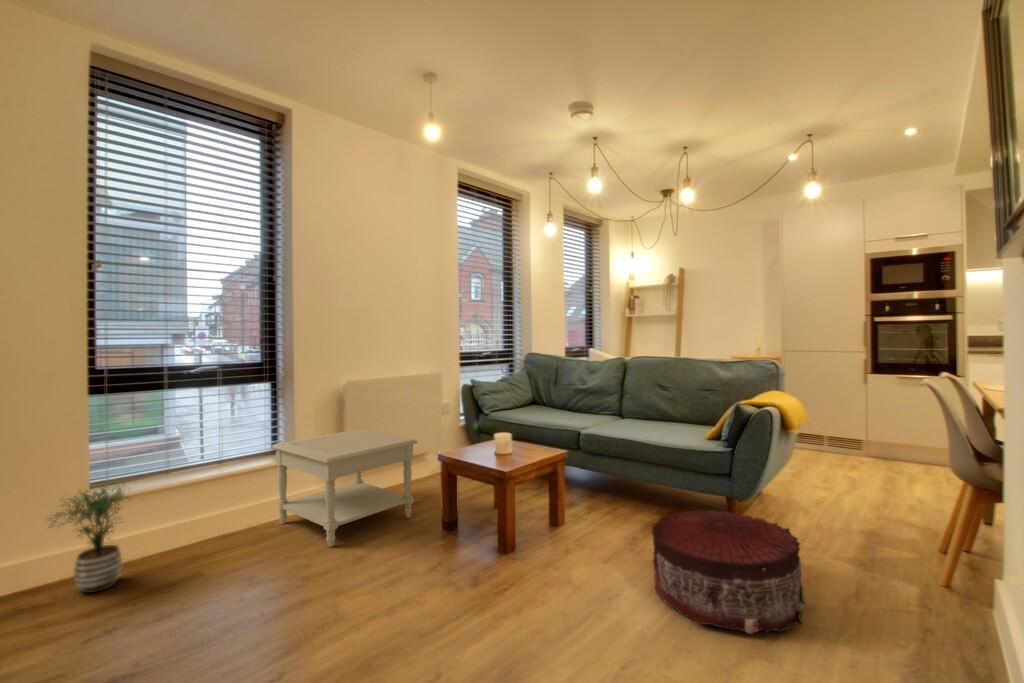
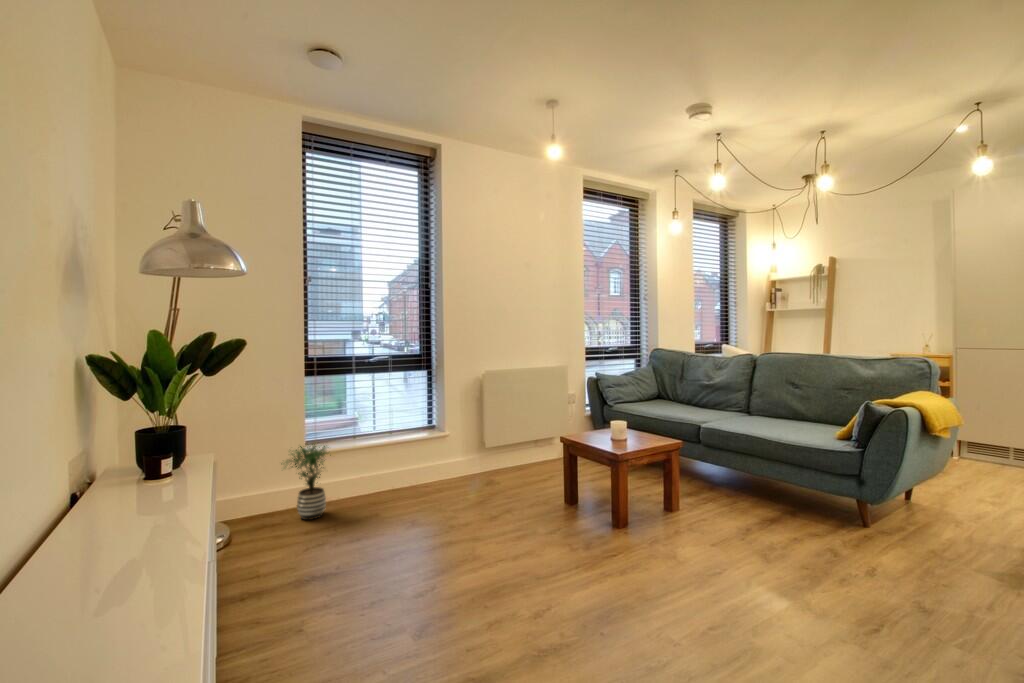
side table: present [271,430,418,547] -> none [426,413,544,507]
pouf: present [652,511,804,634] -> none [754,501,914,622]

